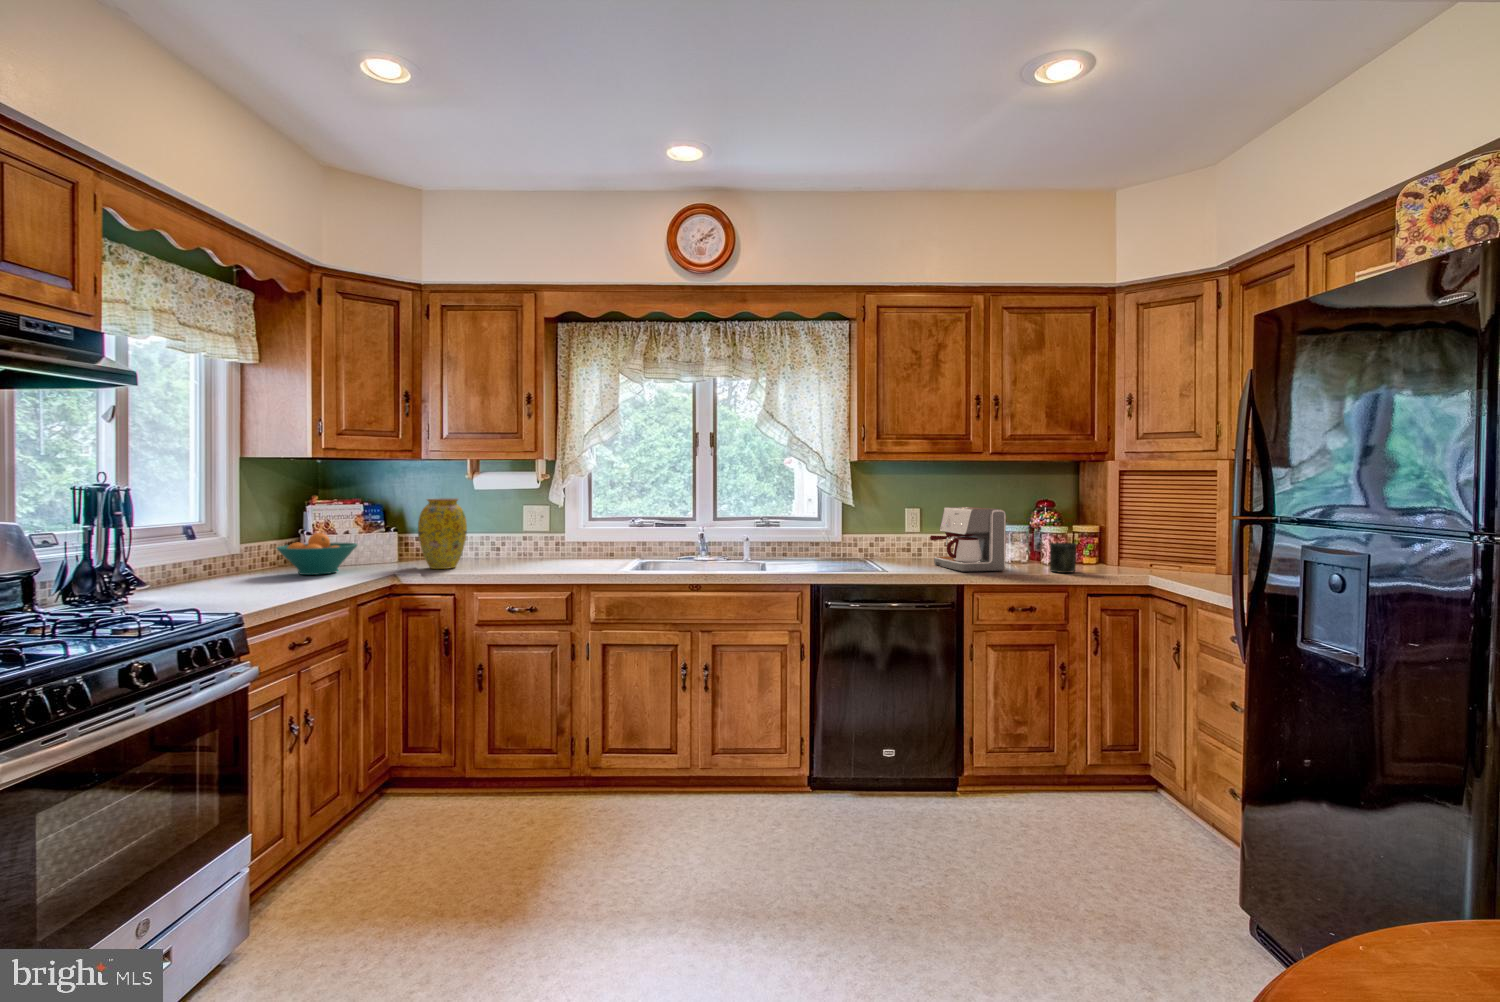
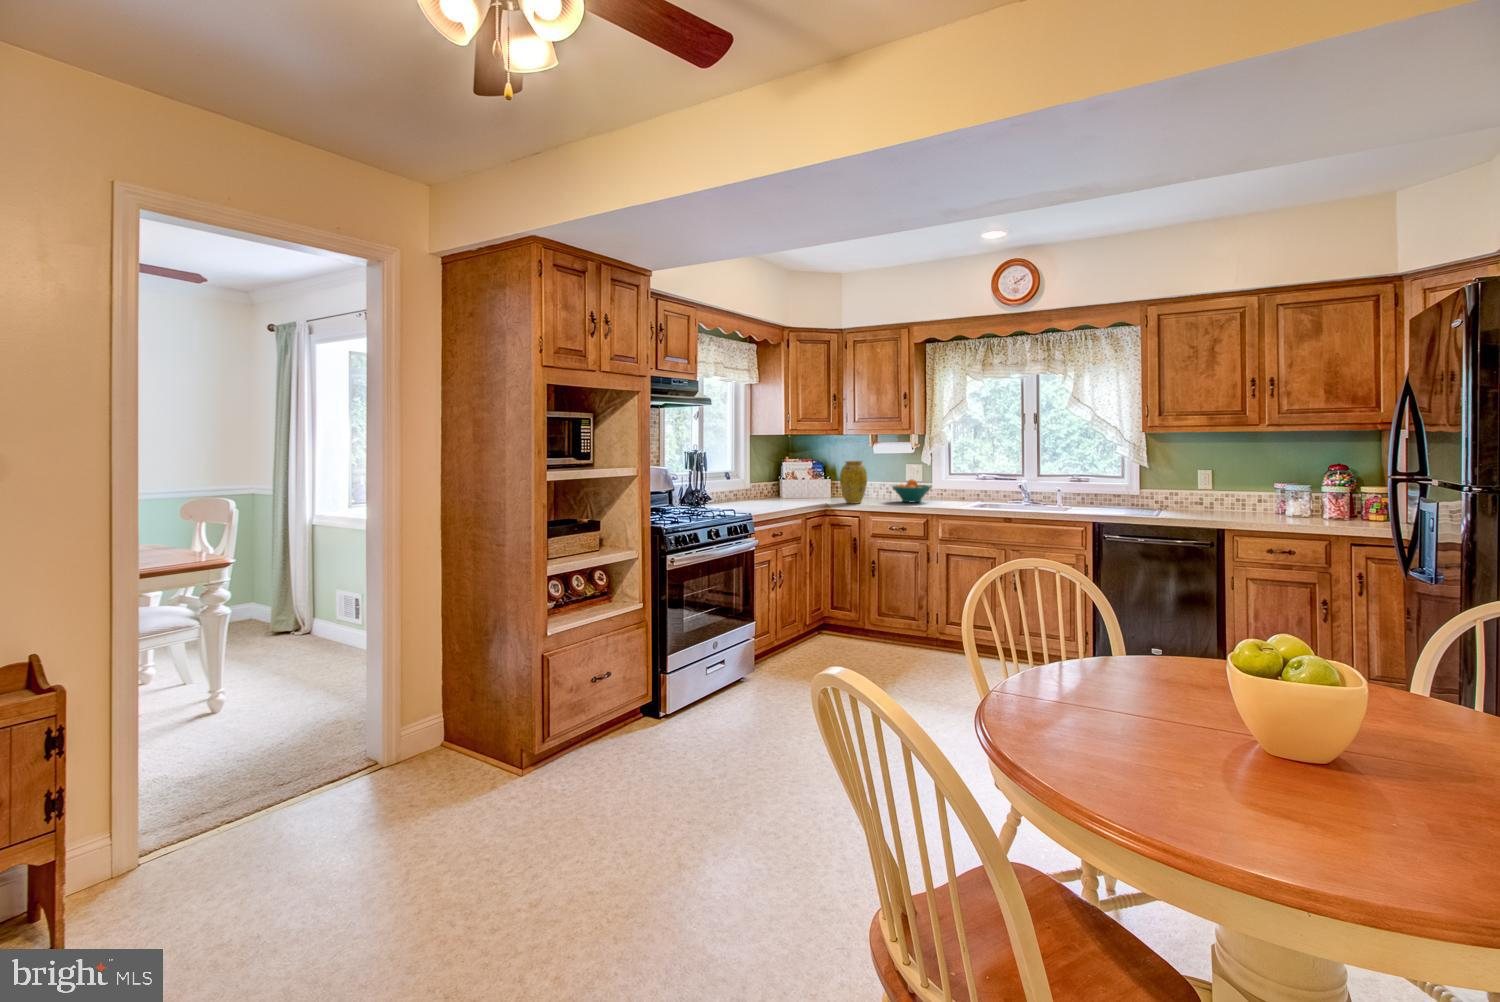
coffee maker: present [930,507,1006,572] -> none [1204,469,1266,520]
fruit bowl: present [277,533,357,575] -> present [892,479,931,503]
mug: present [1050,542,1076,573] -> none [1310,499,1339,524]

